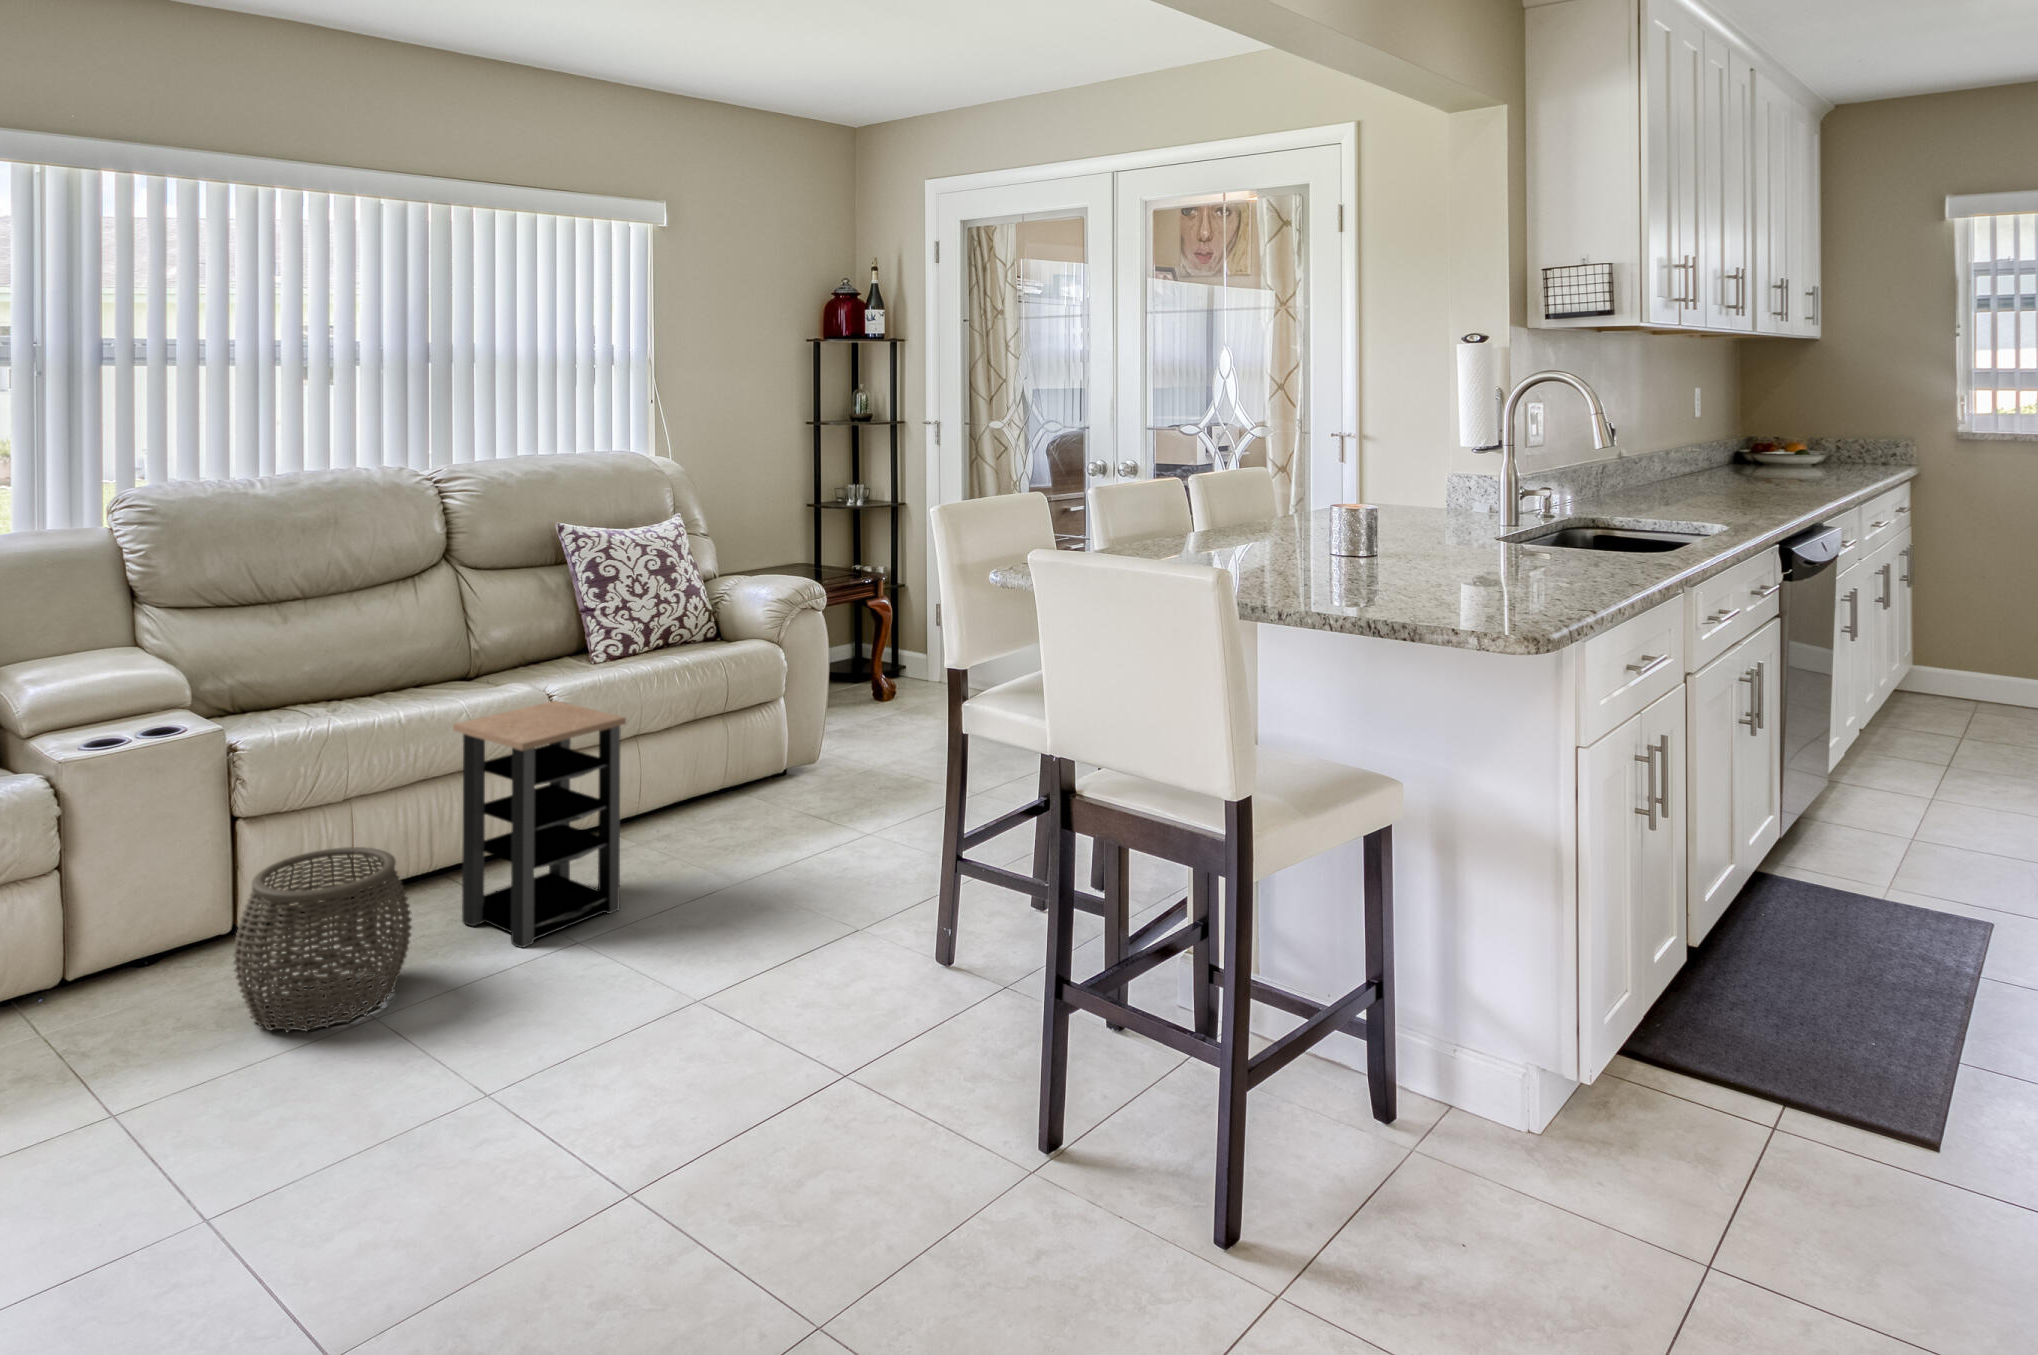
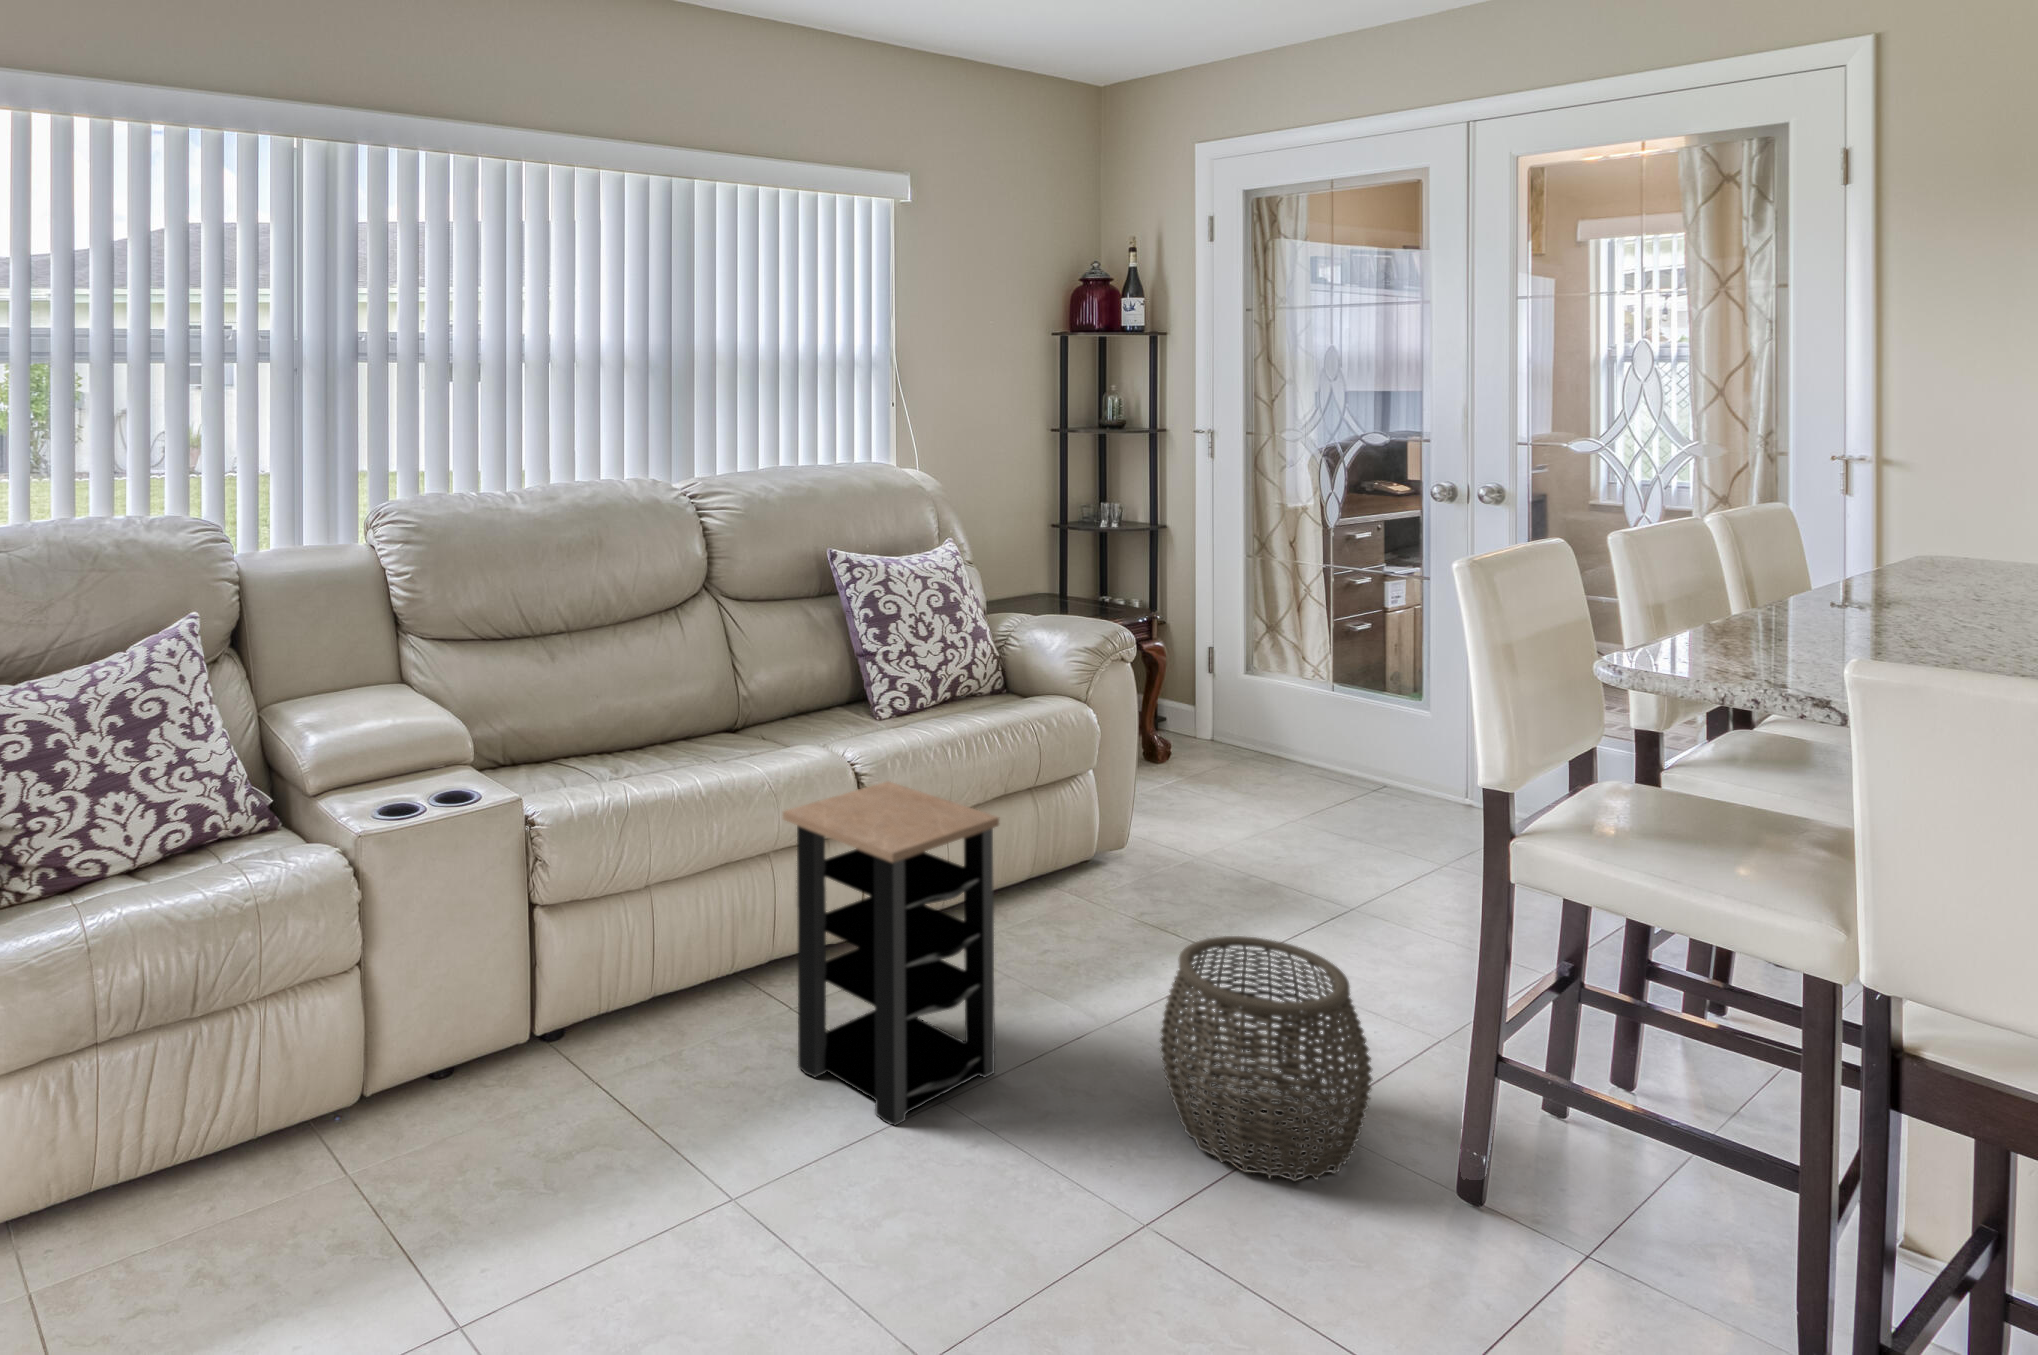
woven basket: present [233,847,412,1032] -> present [1160,936,1372,1181]

